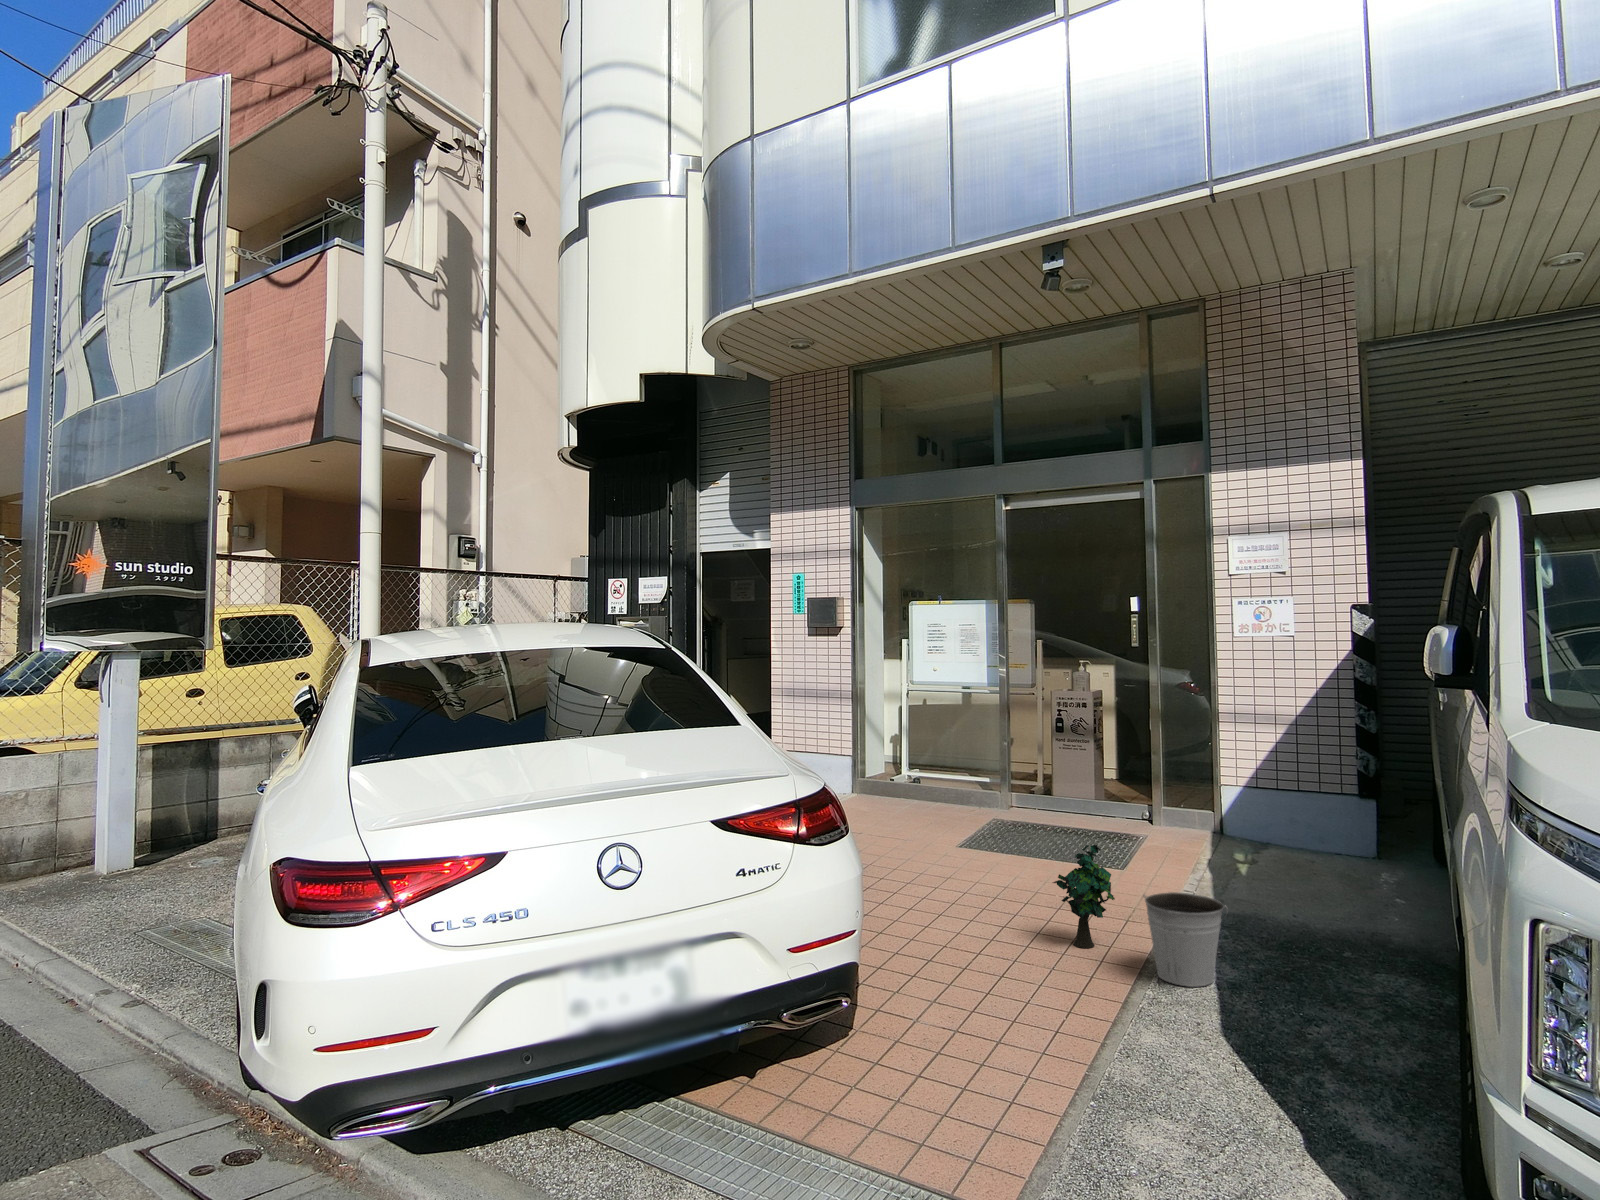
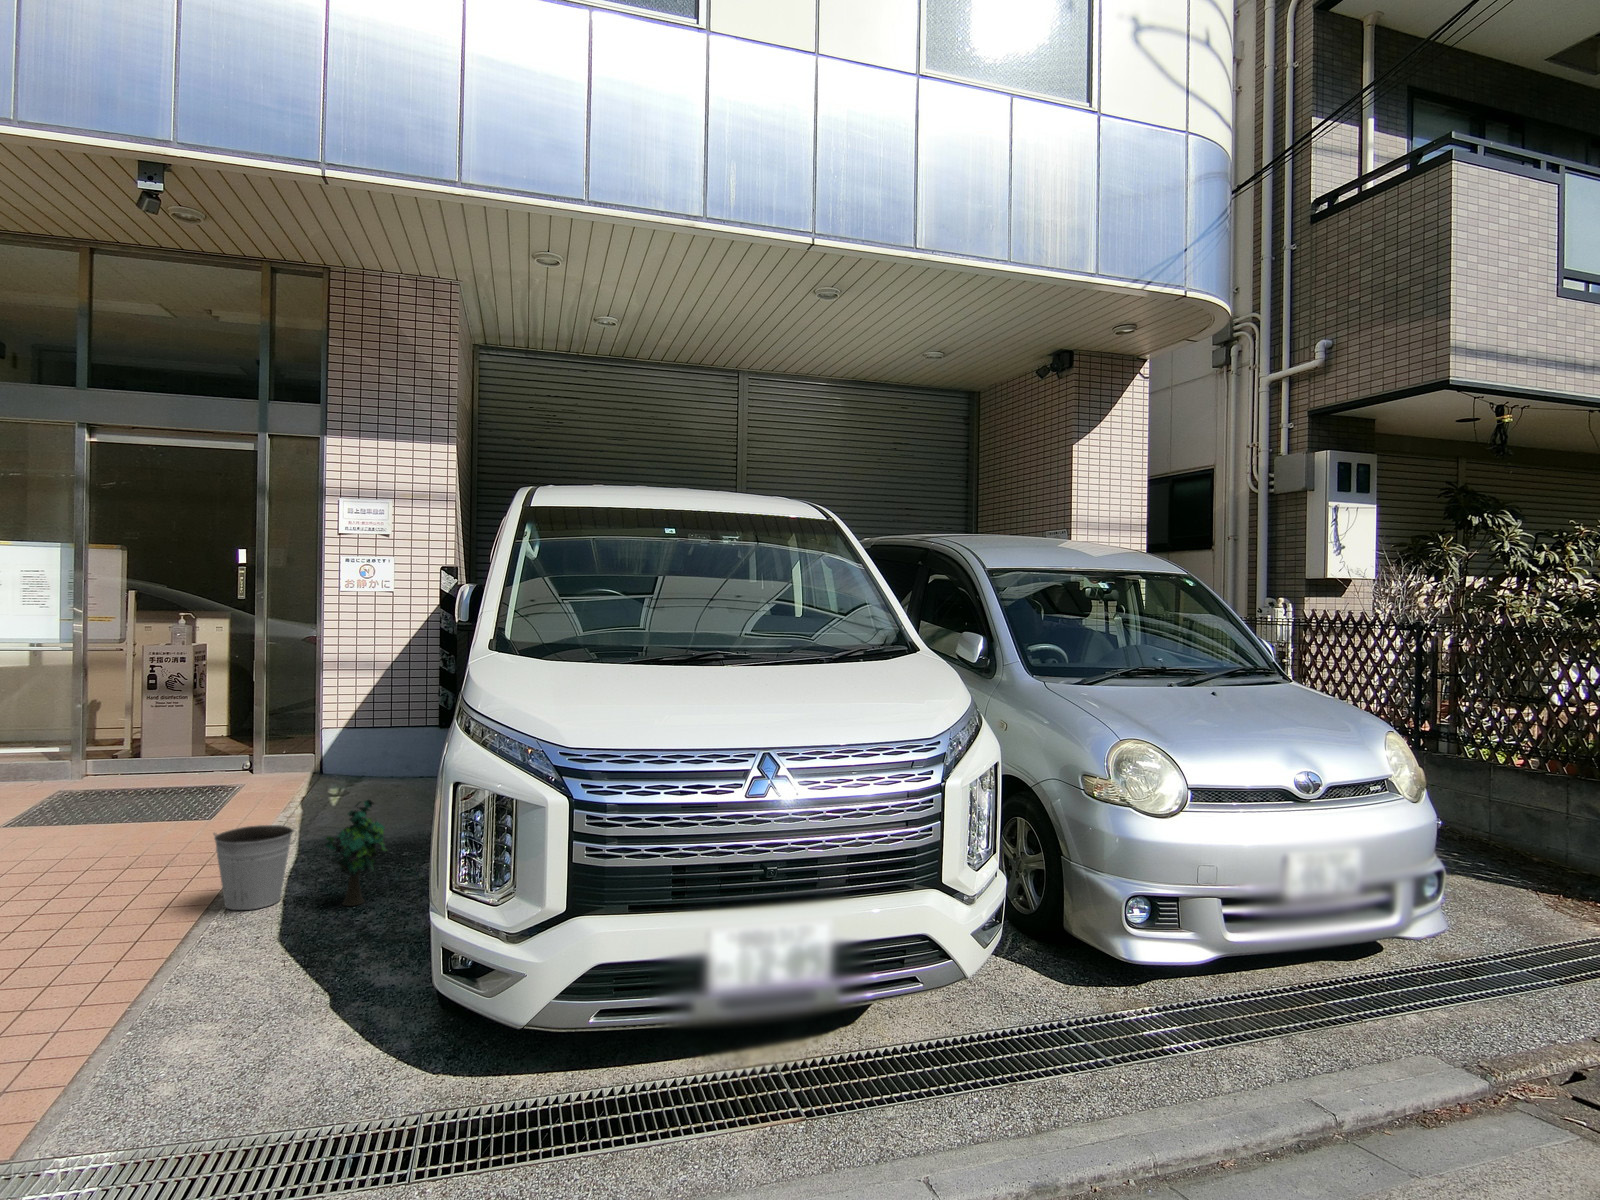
decorative plant: present [1053,845,1115,948] -> present [324,800,387,906]

